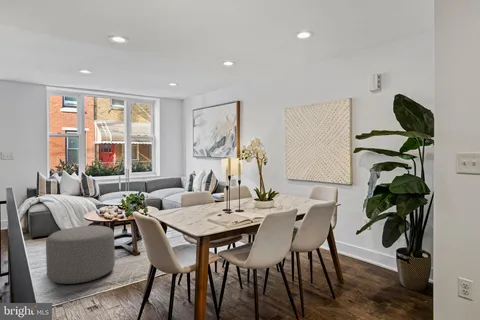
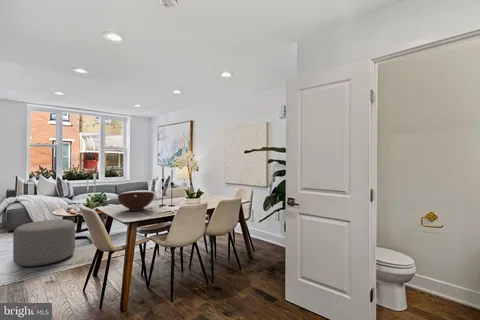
fruit bowl: none [176,193,222,218] -> present [118,192,154,211]

